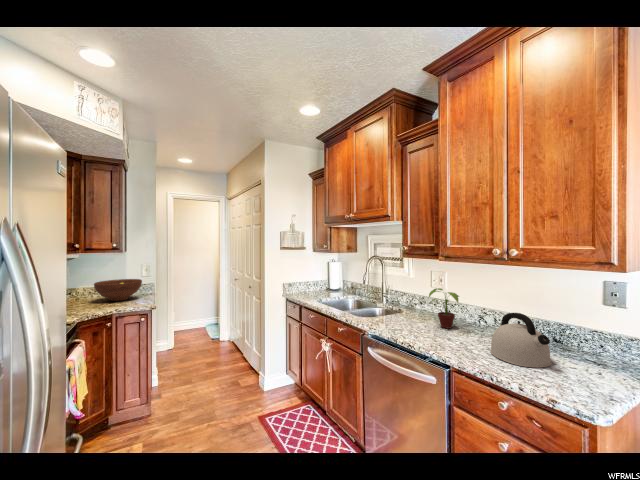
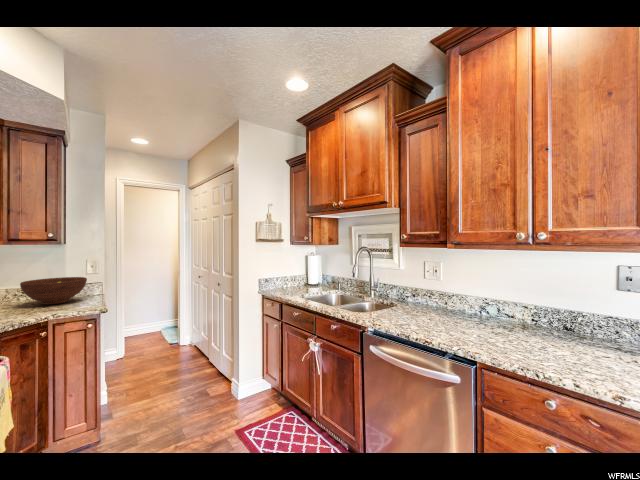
potted plant: present [429,288,459,329] -> none [432,279,467,321]
kettle: present [490,313,551,368] -> none [512,301,584,359]

